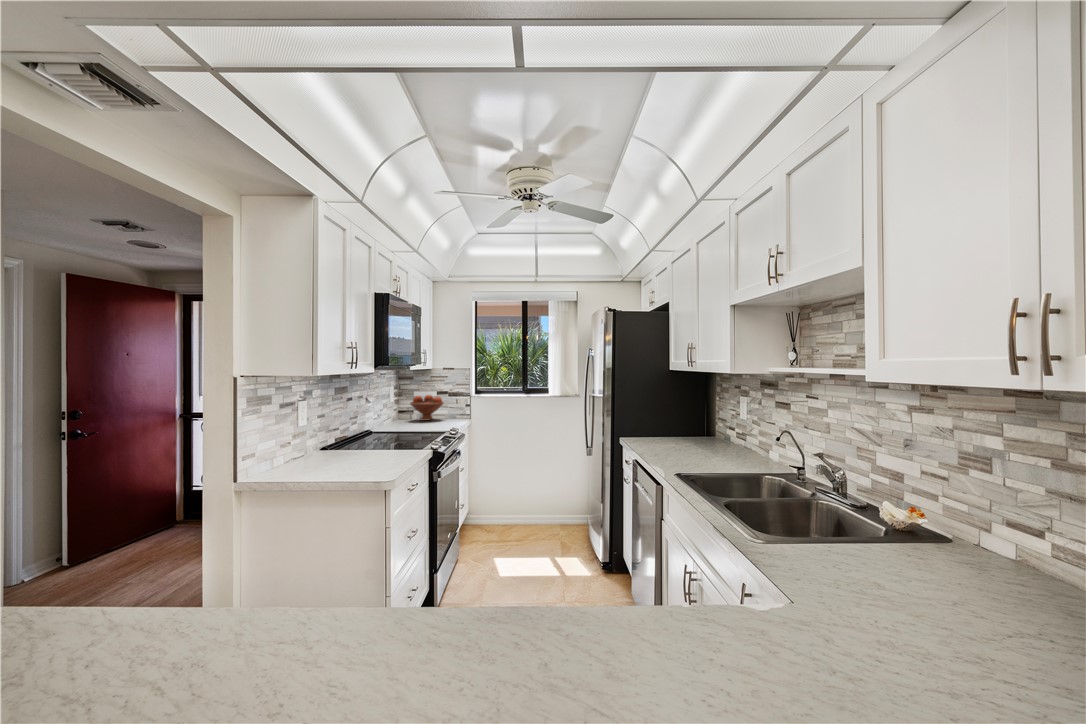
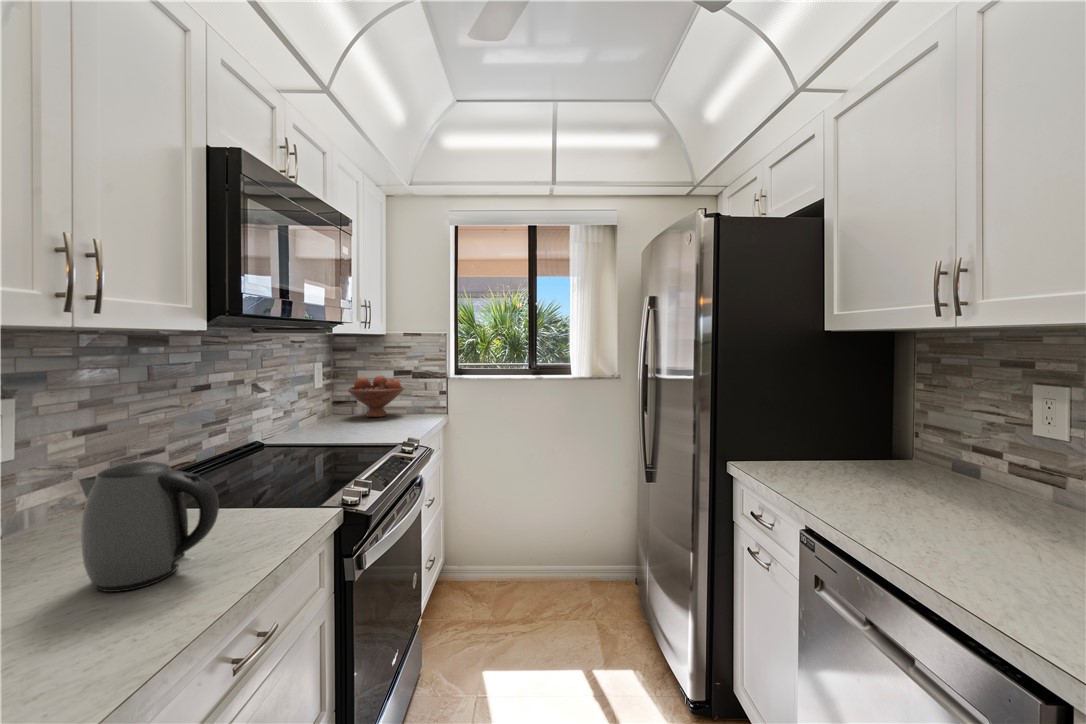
kettle: none [354,422,398,465] -> present [79,461,219,592]

